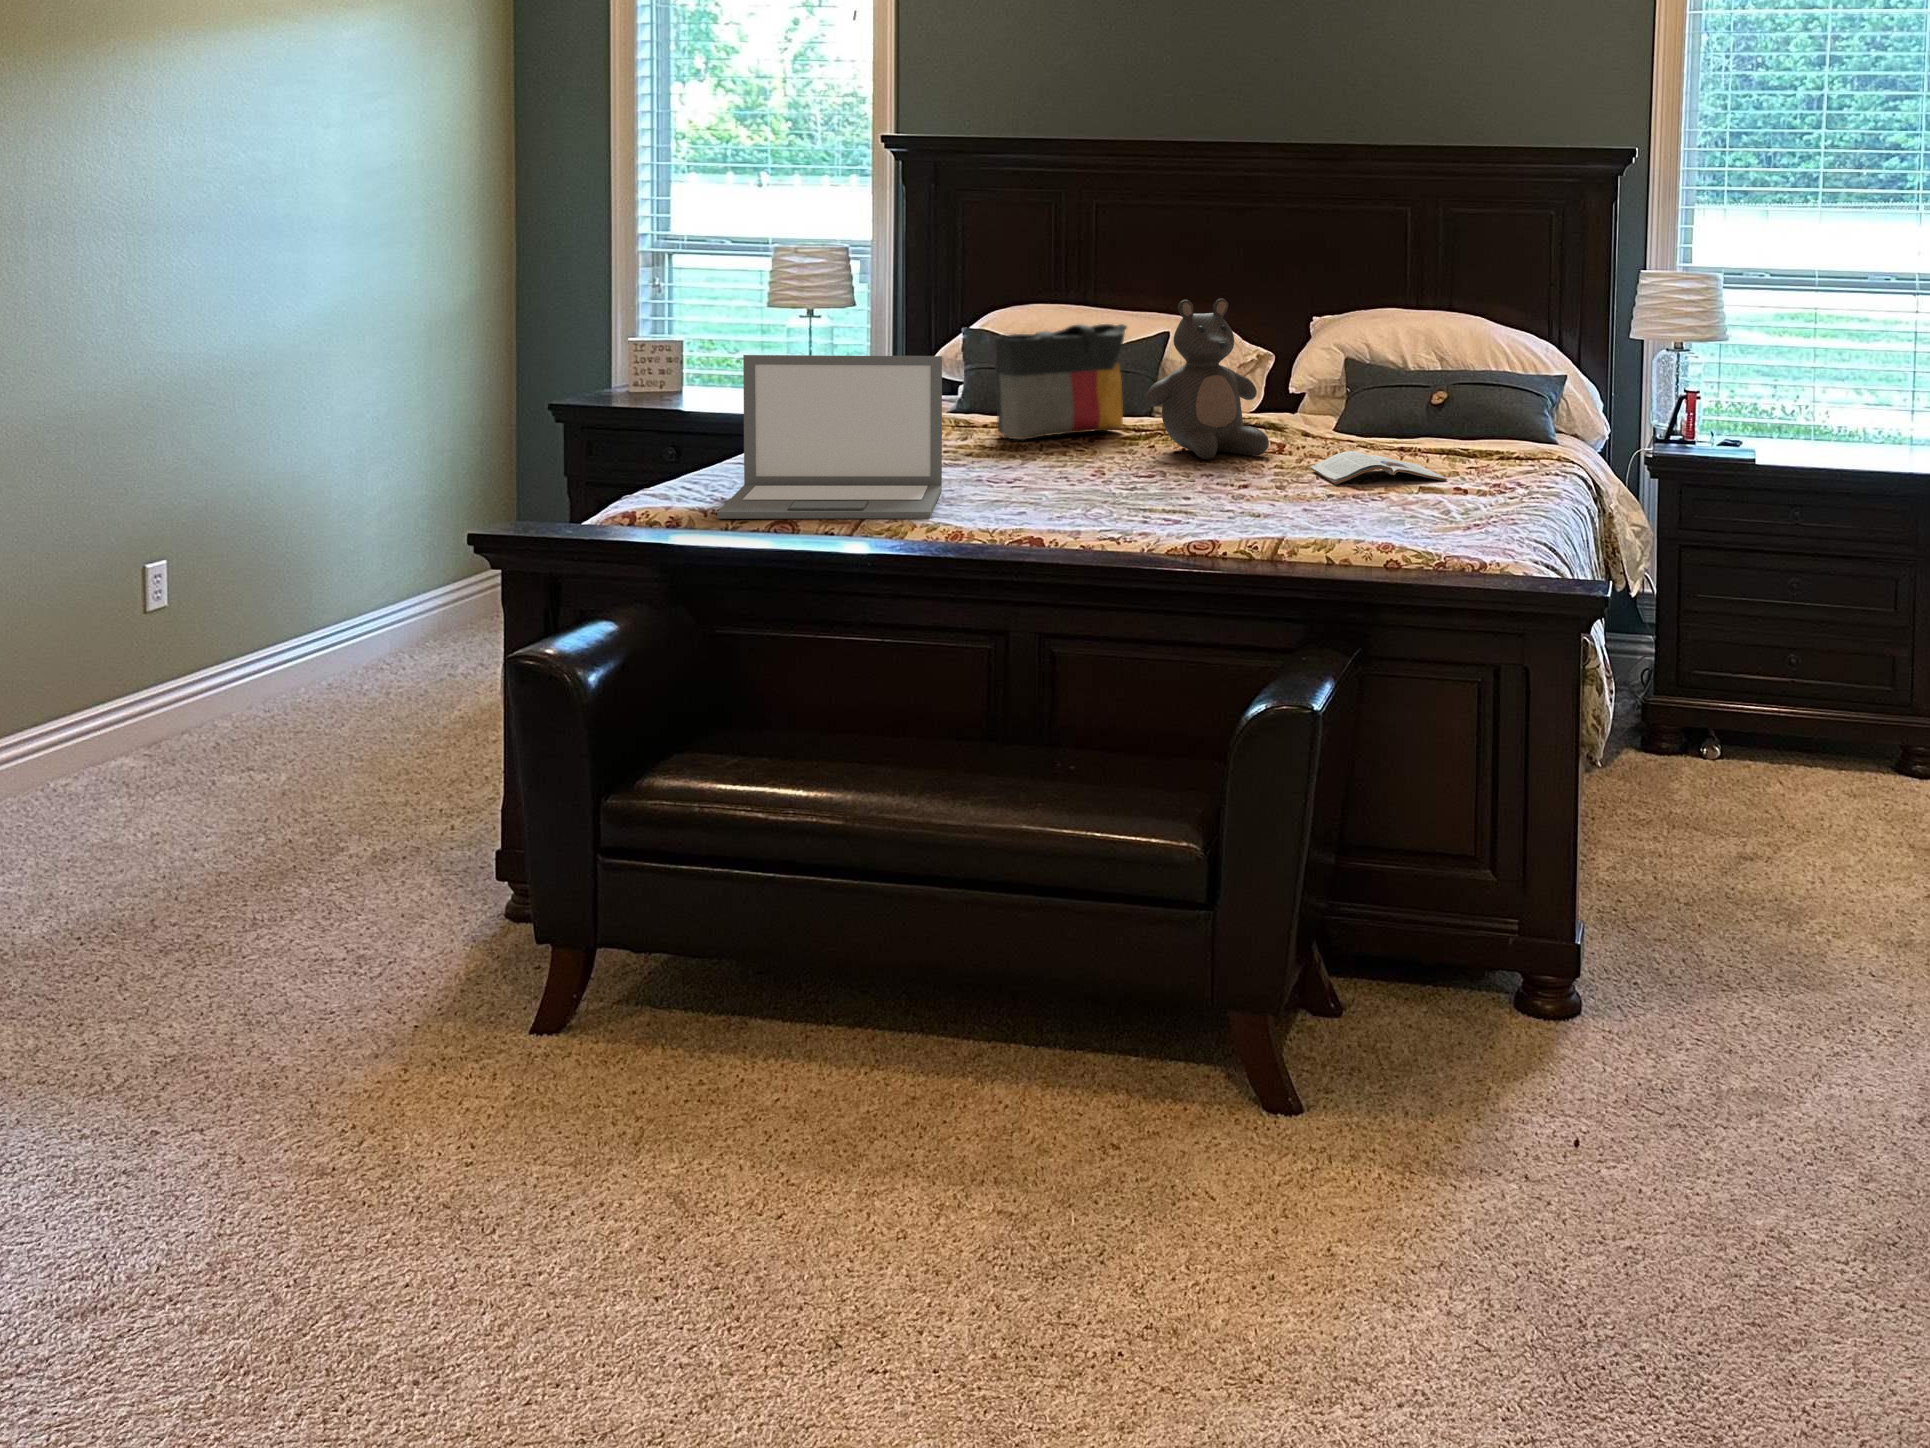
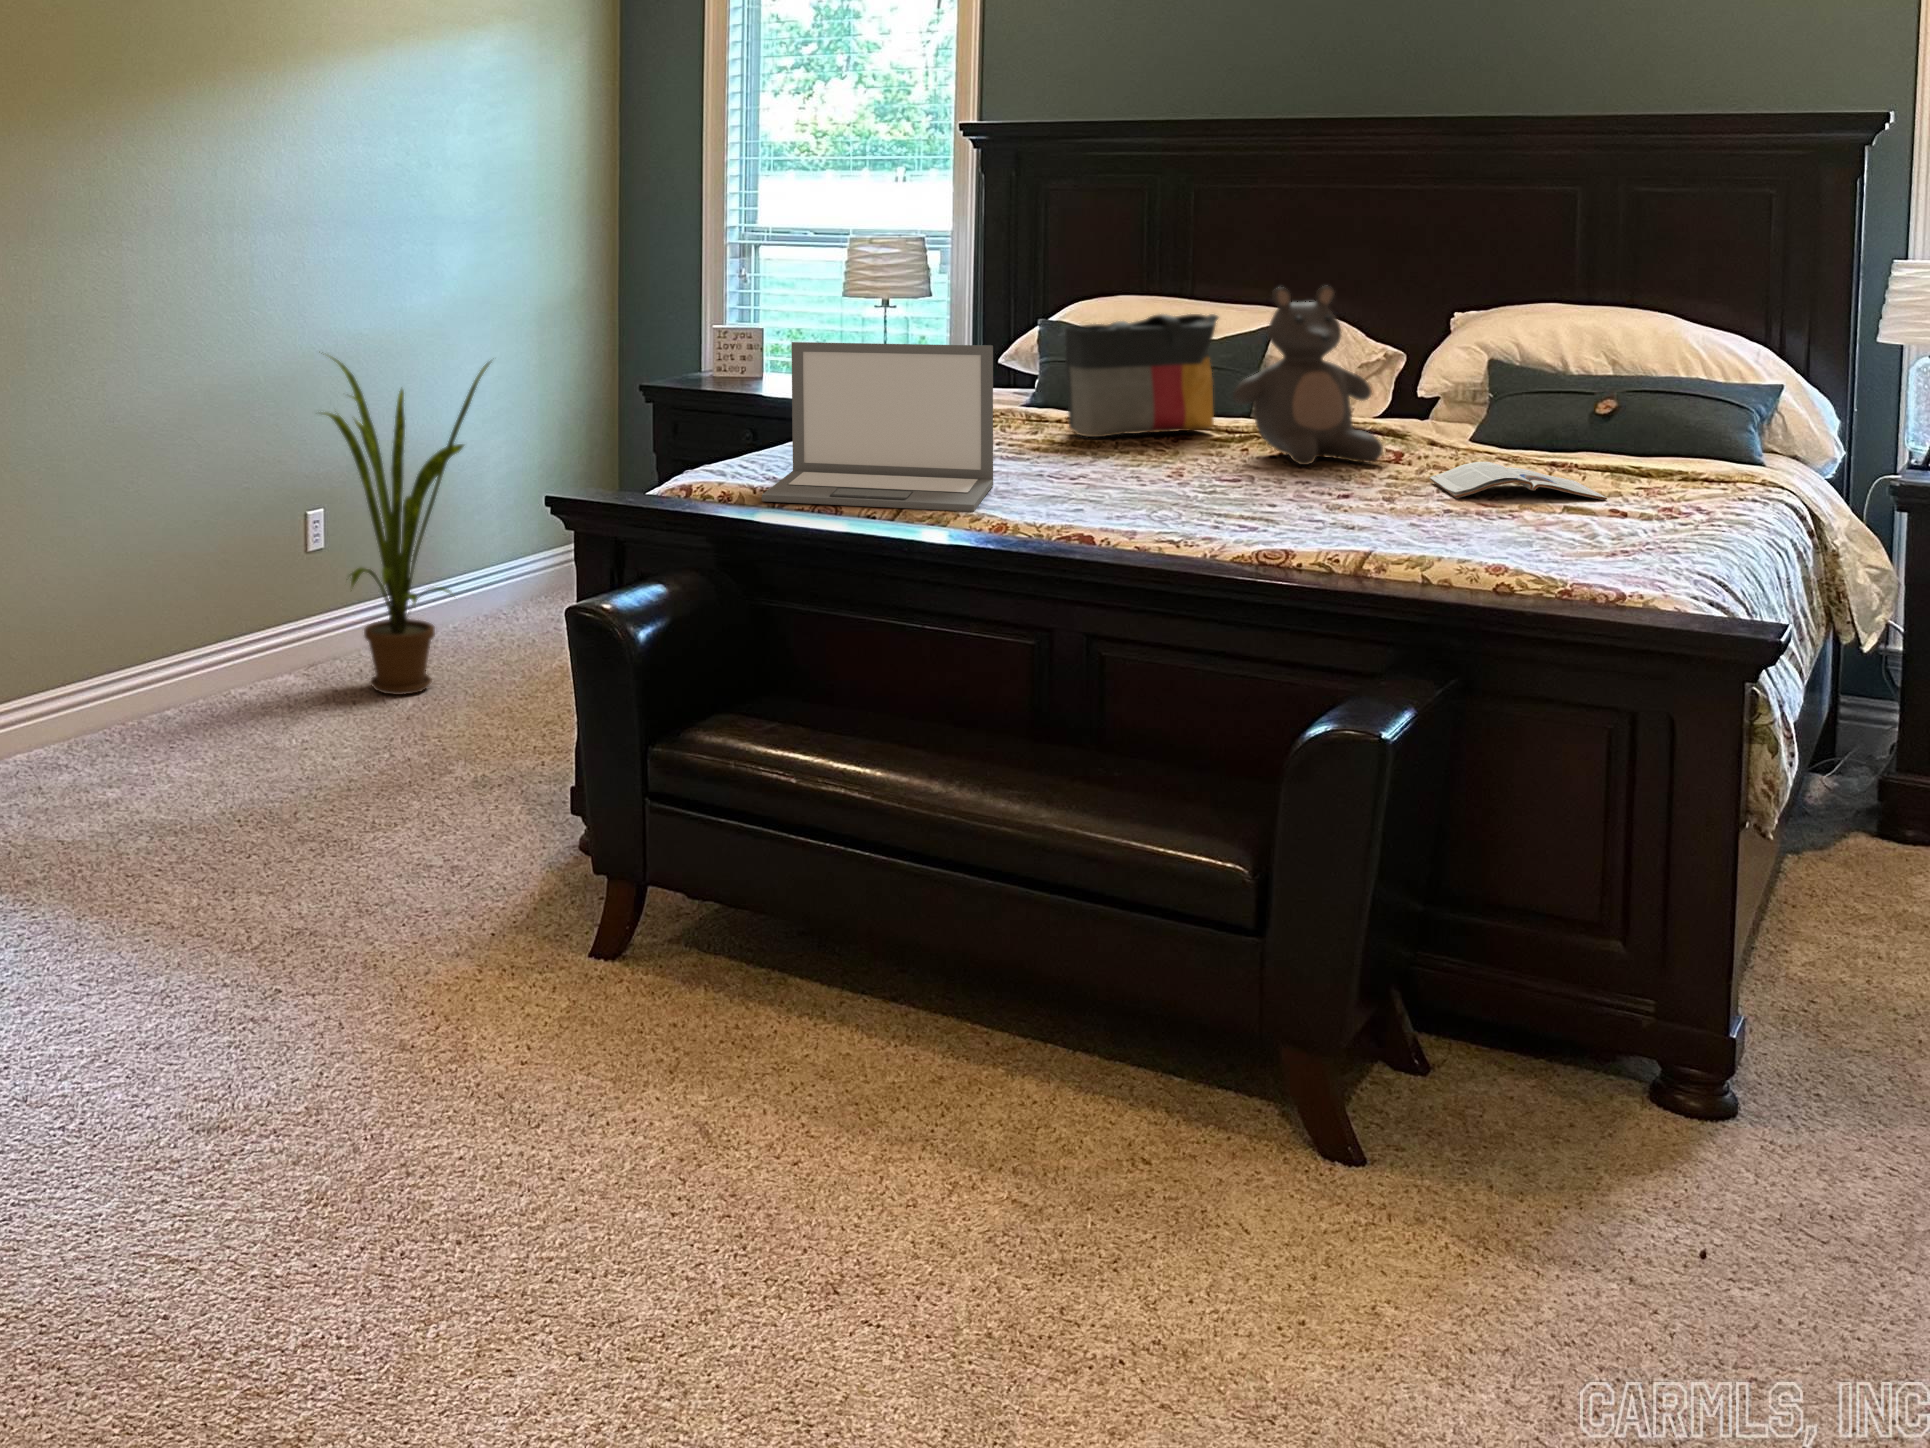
house plant: none [179,369,407,748] -> present [322,357,490,695]

